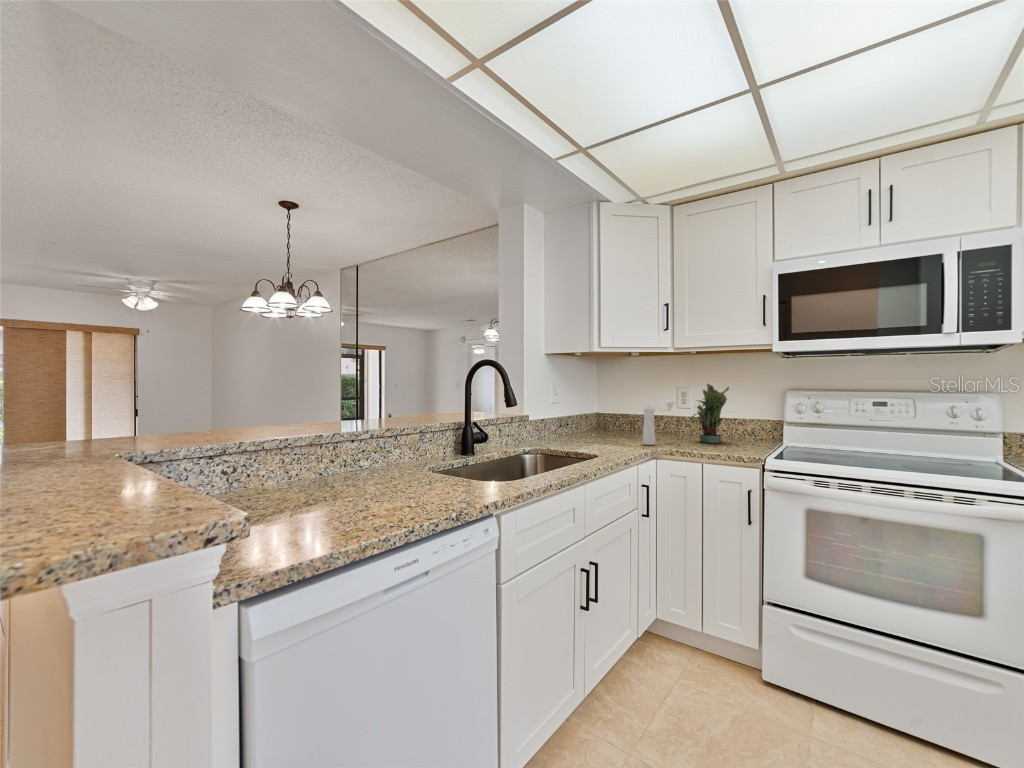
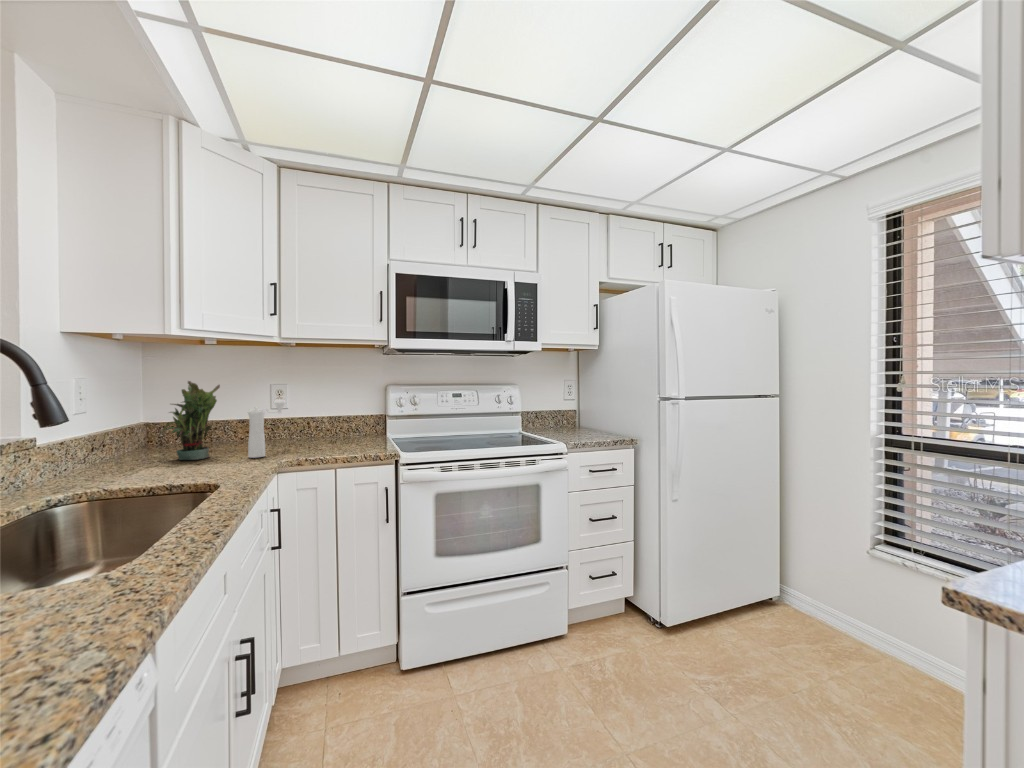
potted plant: present [690,383,729,443] -> present [162,381,220,460]

